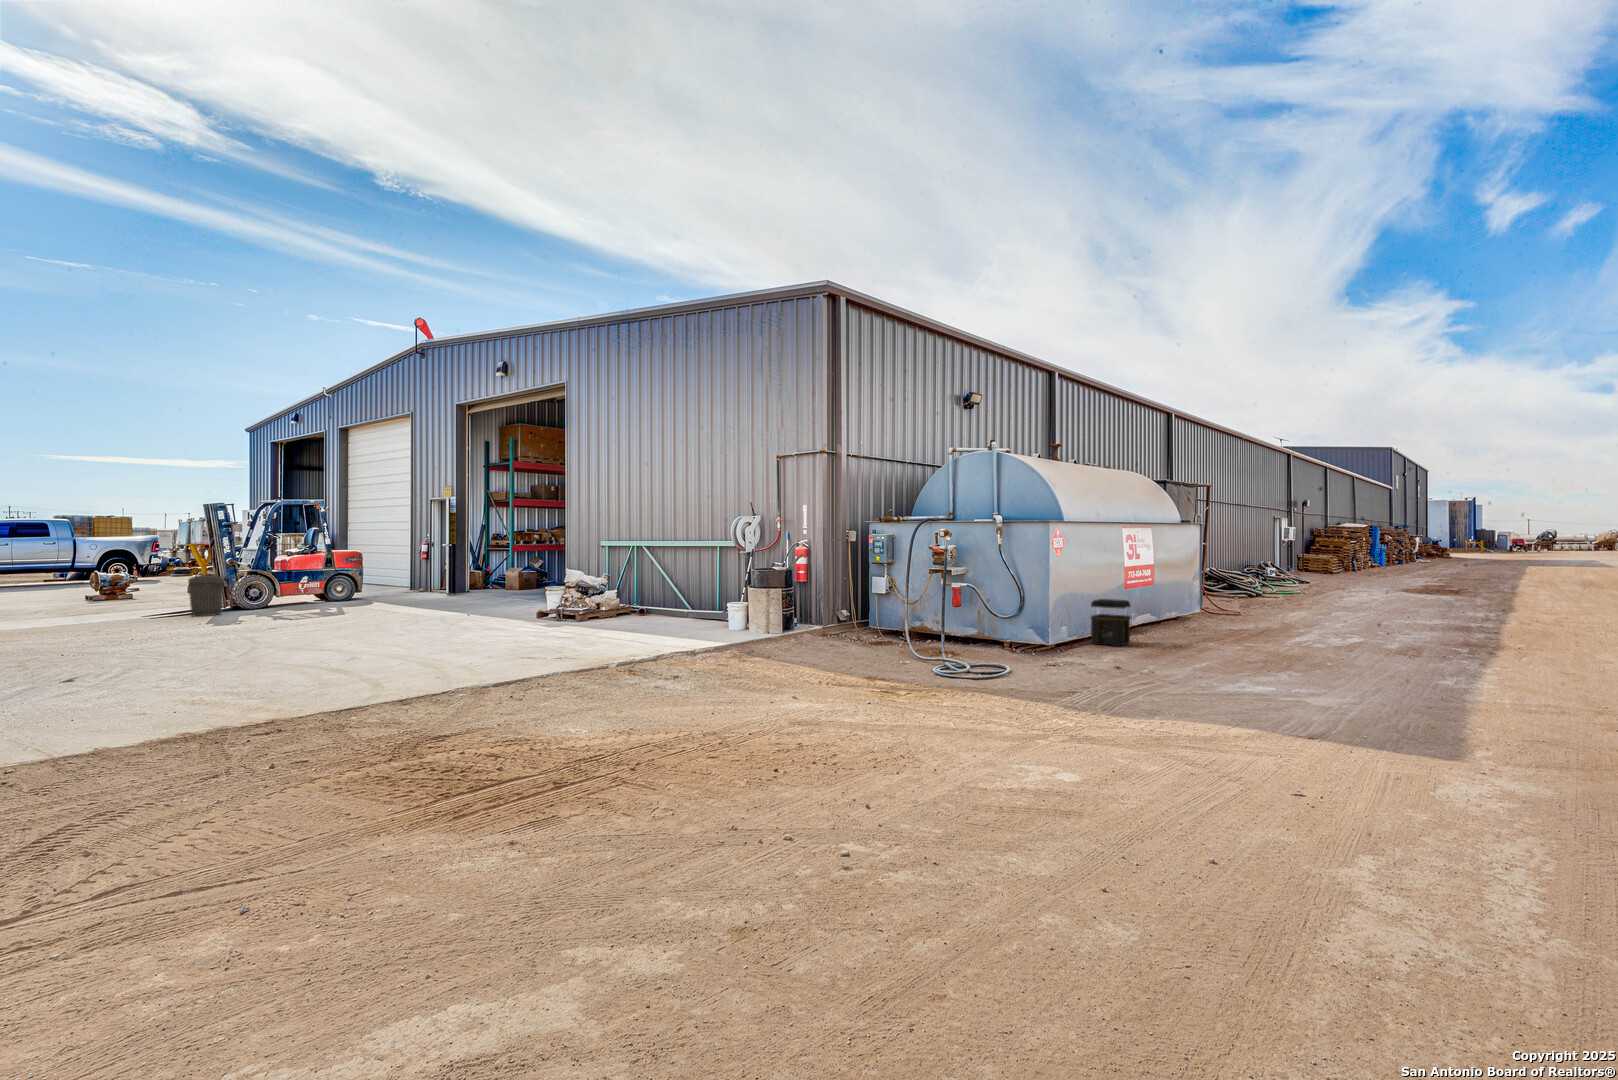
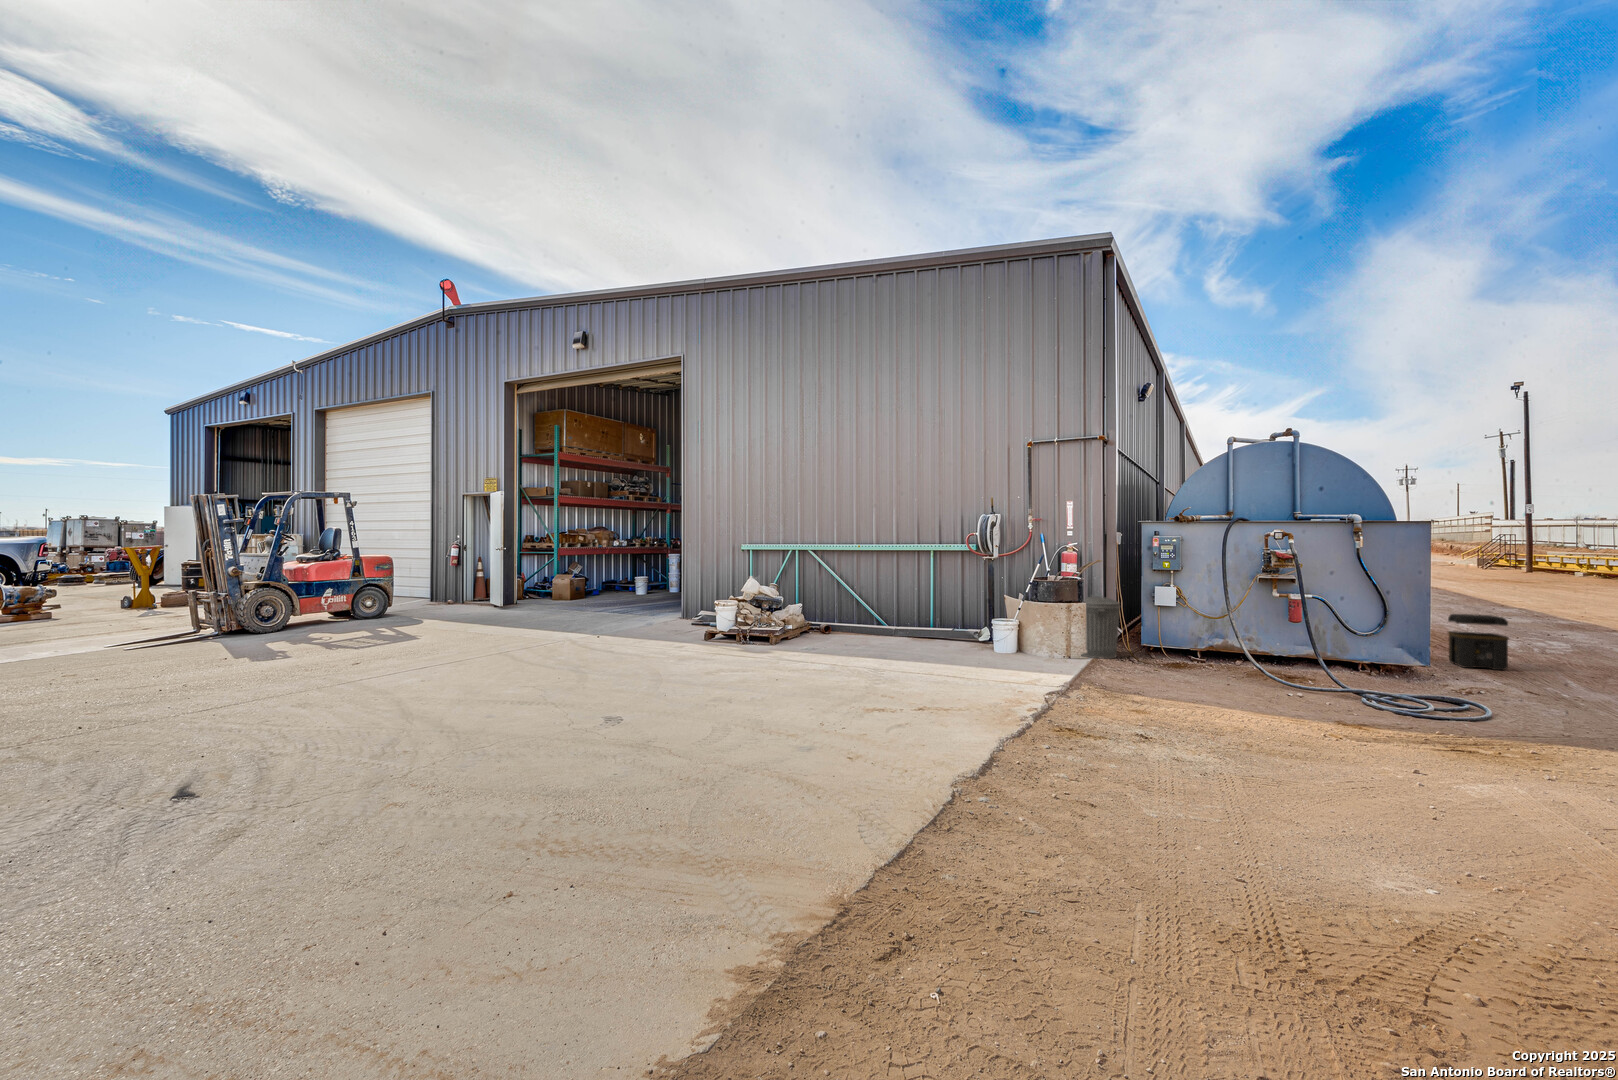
trash can: present [188,574,224,616] -> present [1081,597,1120,659]

